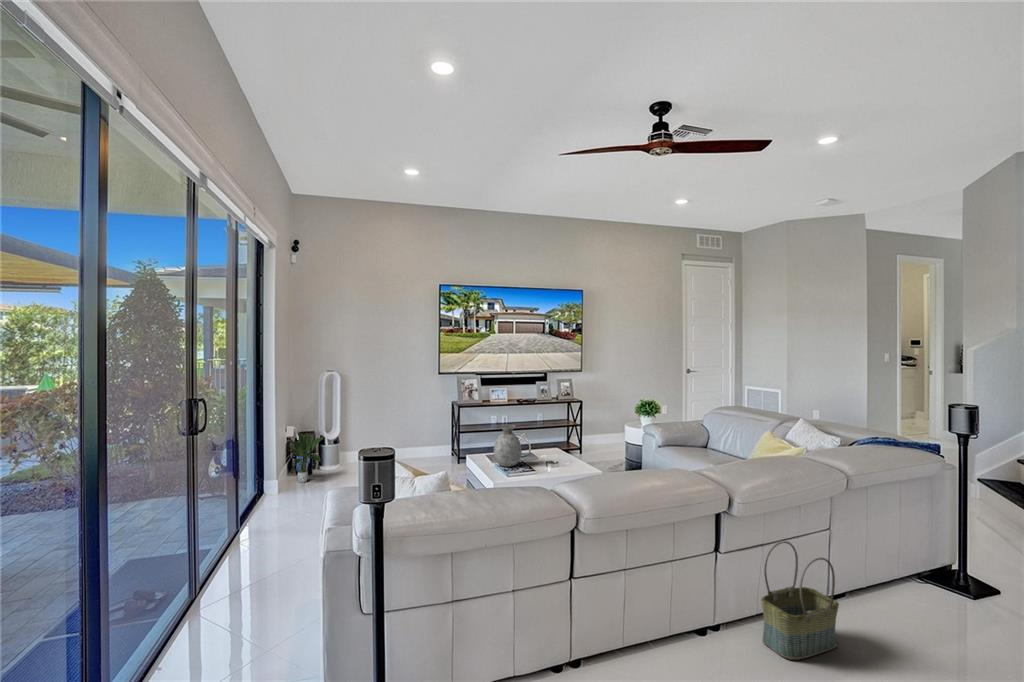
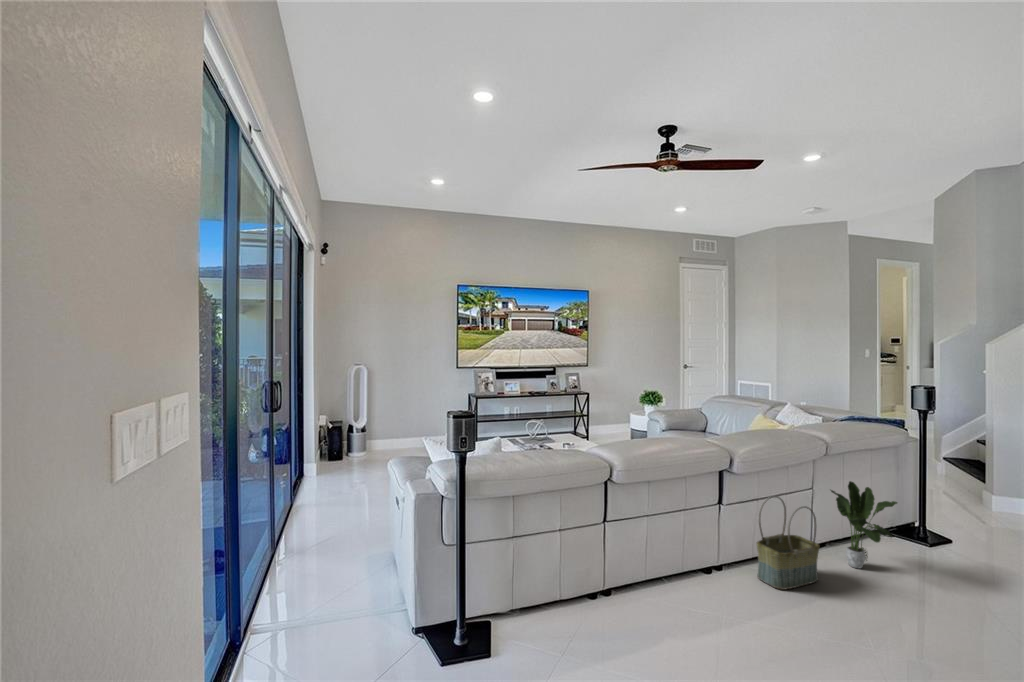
vase: present [494,425,522,467] -> none [516,410,541,447]
potted plant: present [289,433,324,483] -> present [831,481,897,569]

